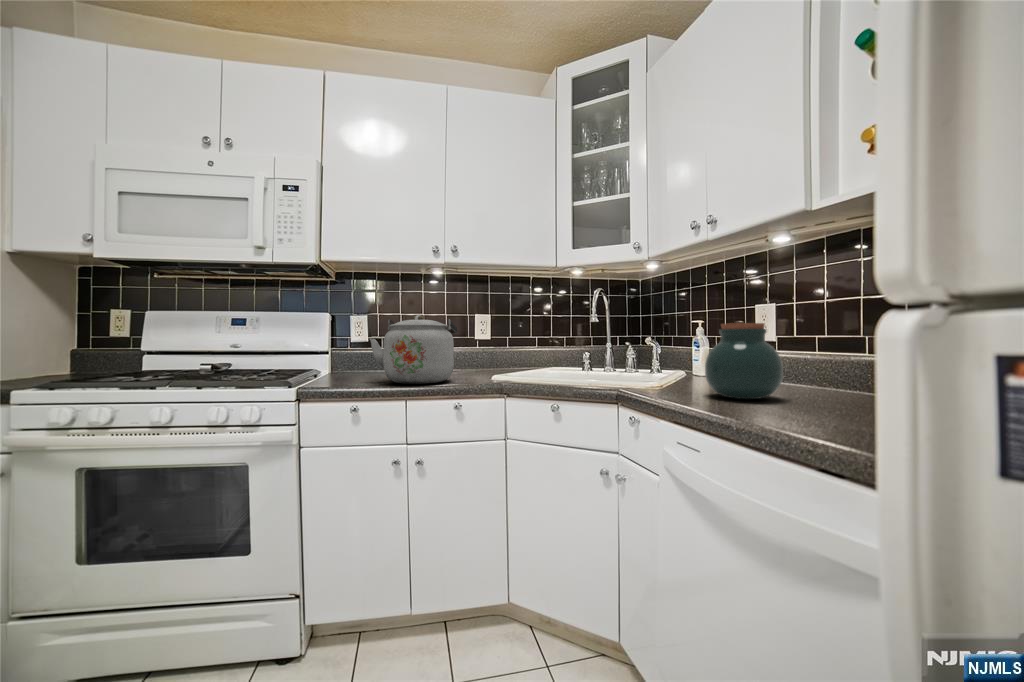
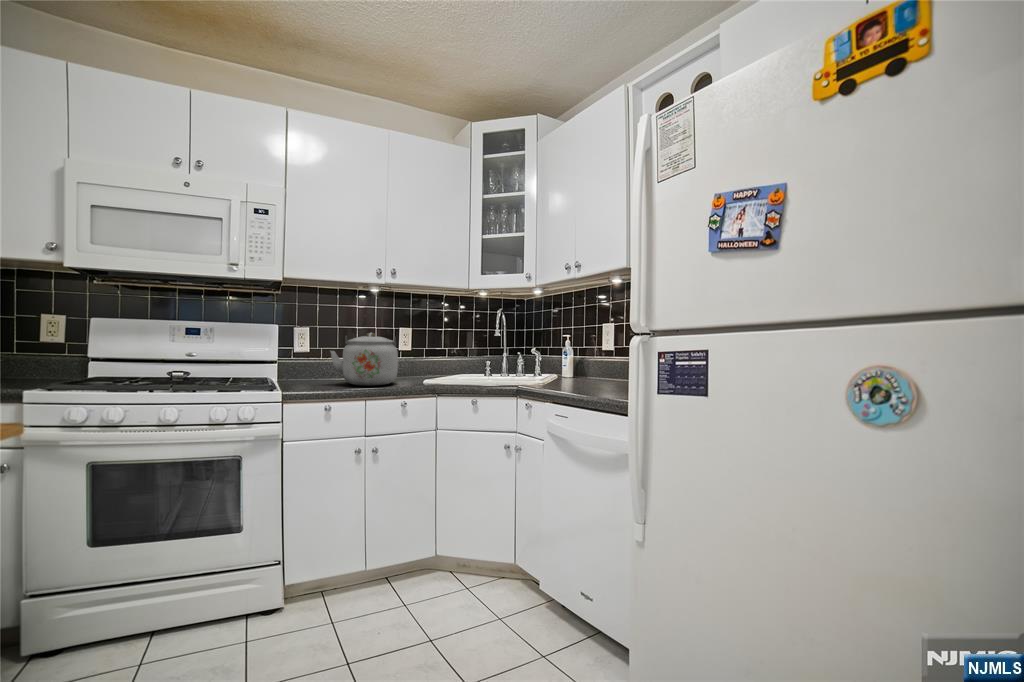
jar: present [705,323,783,399] -> none [570,348,611,393]

